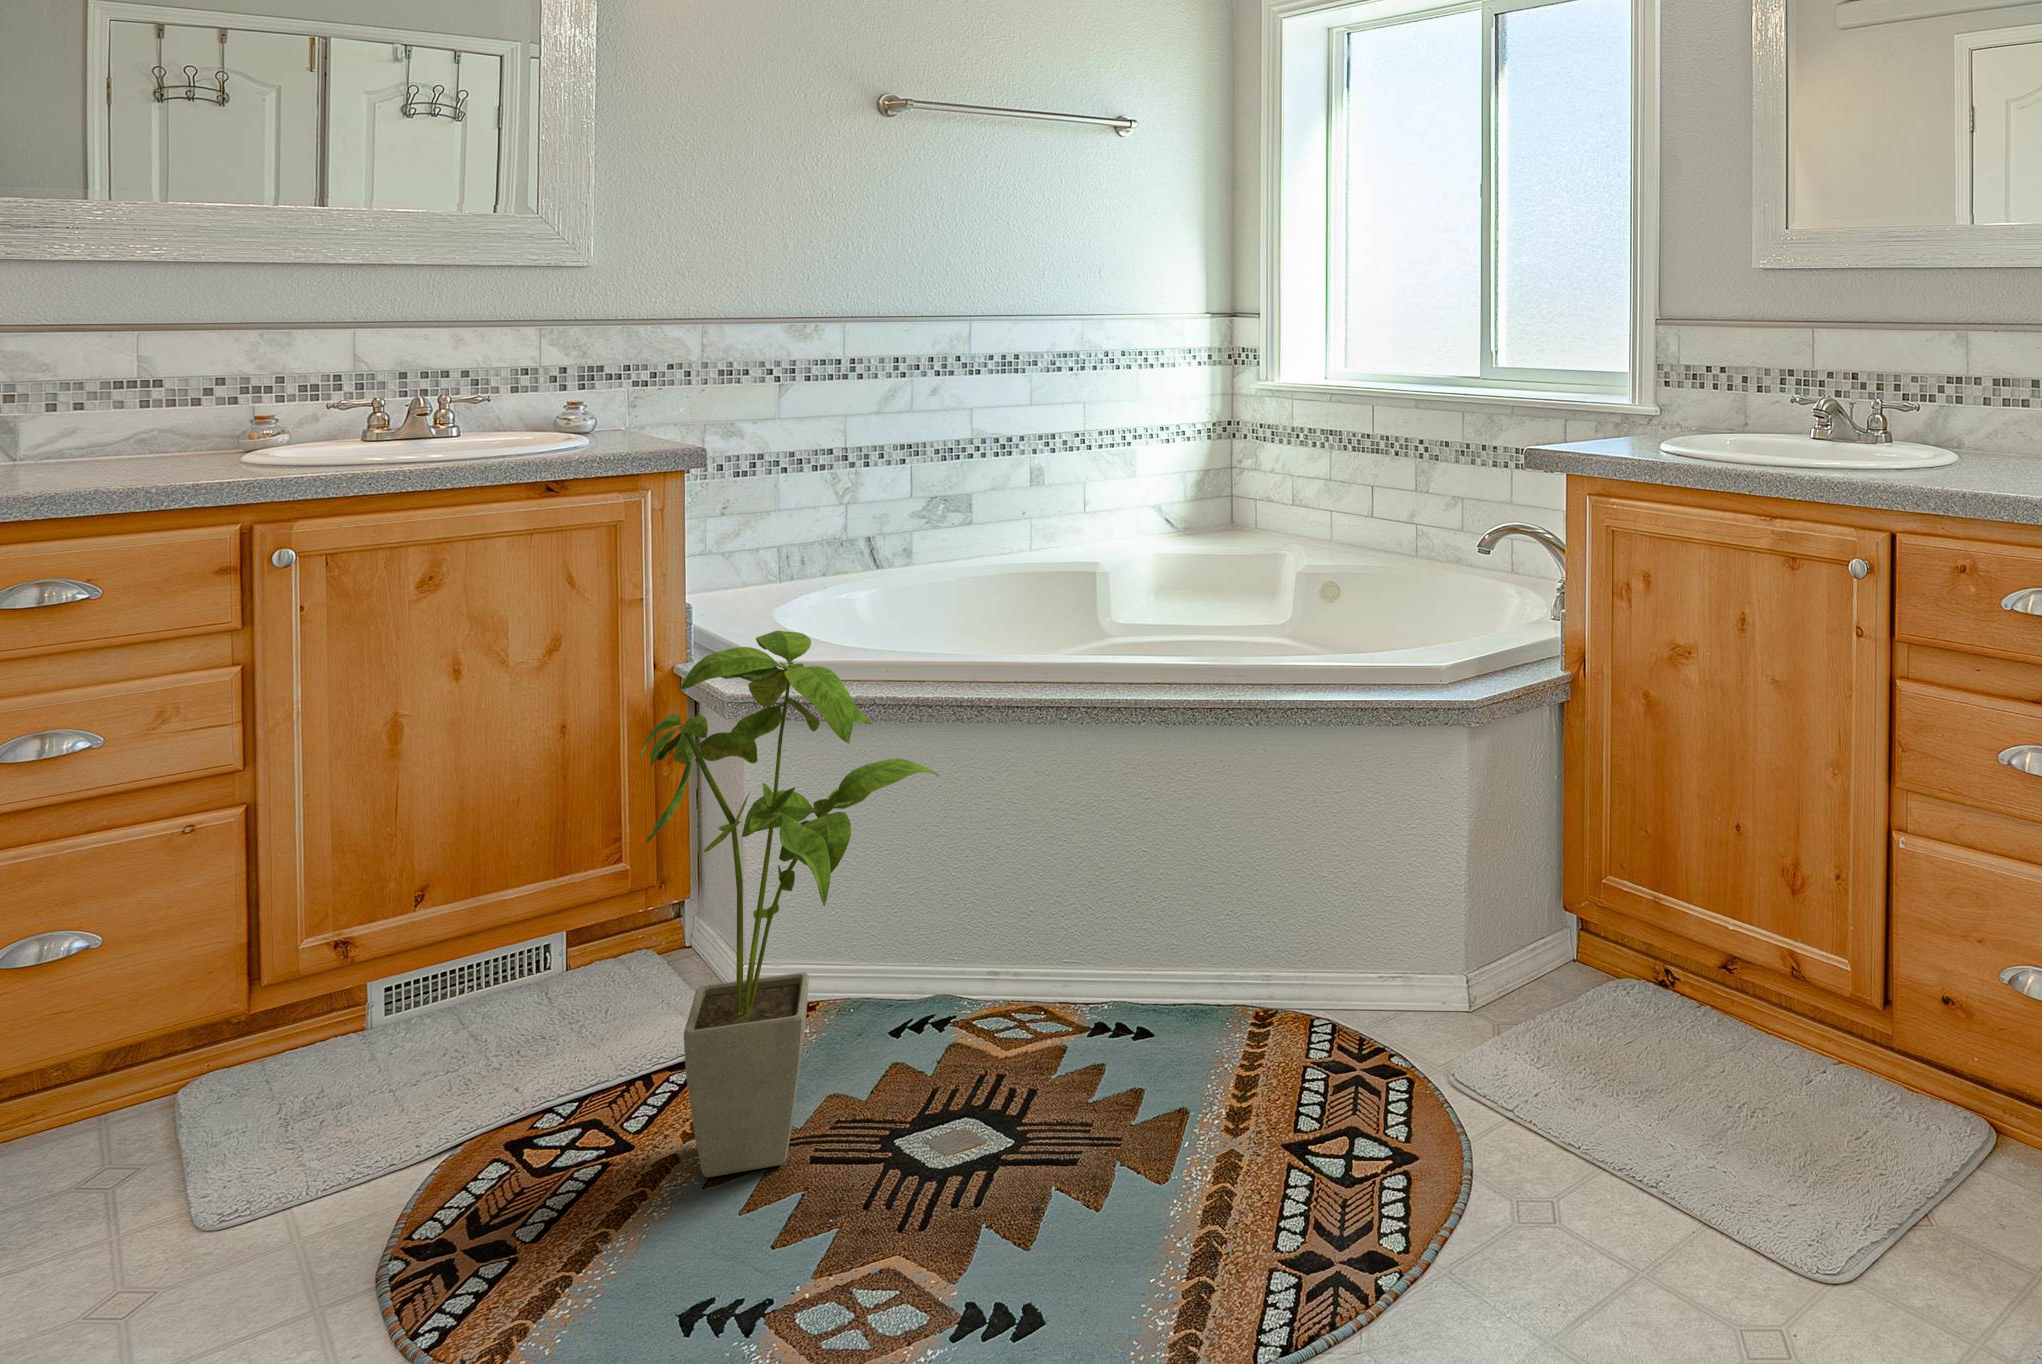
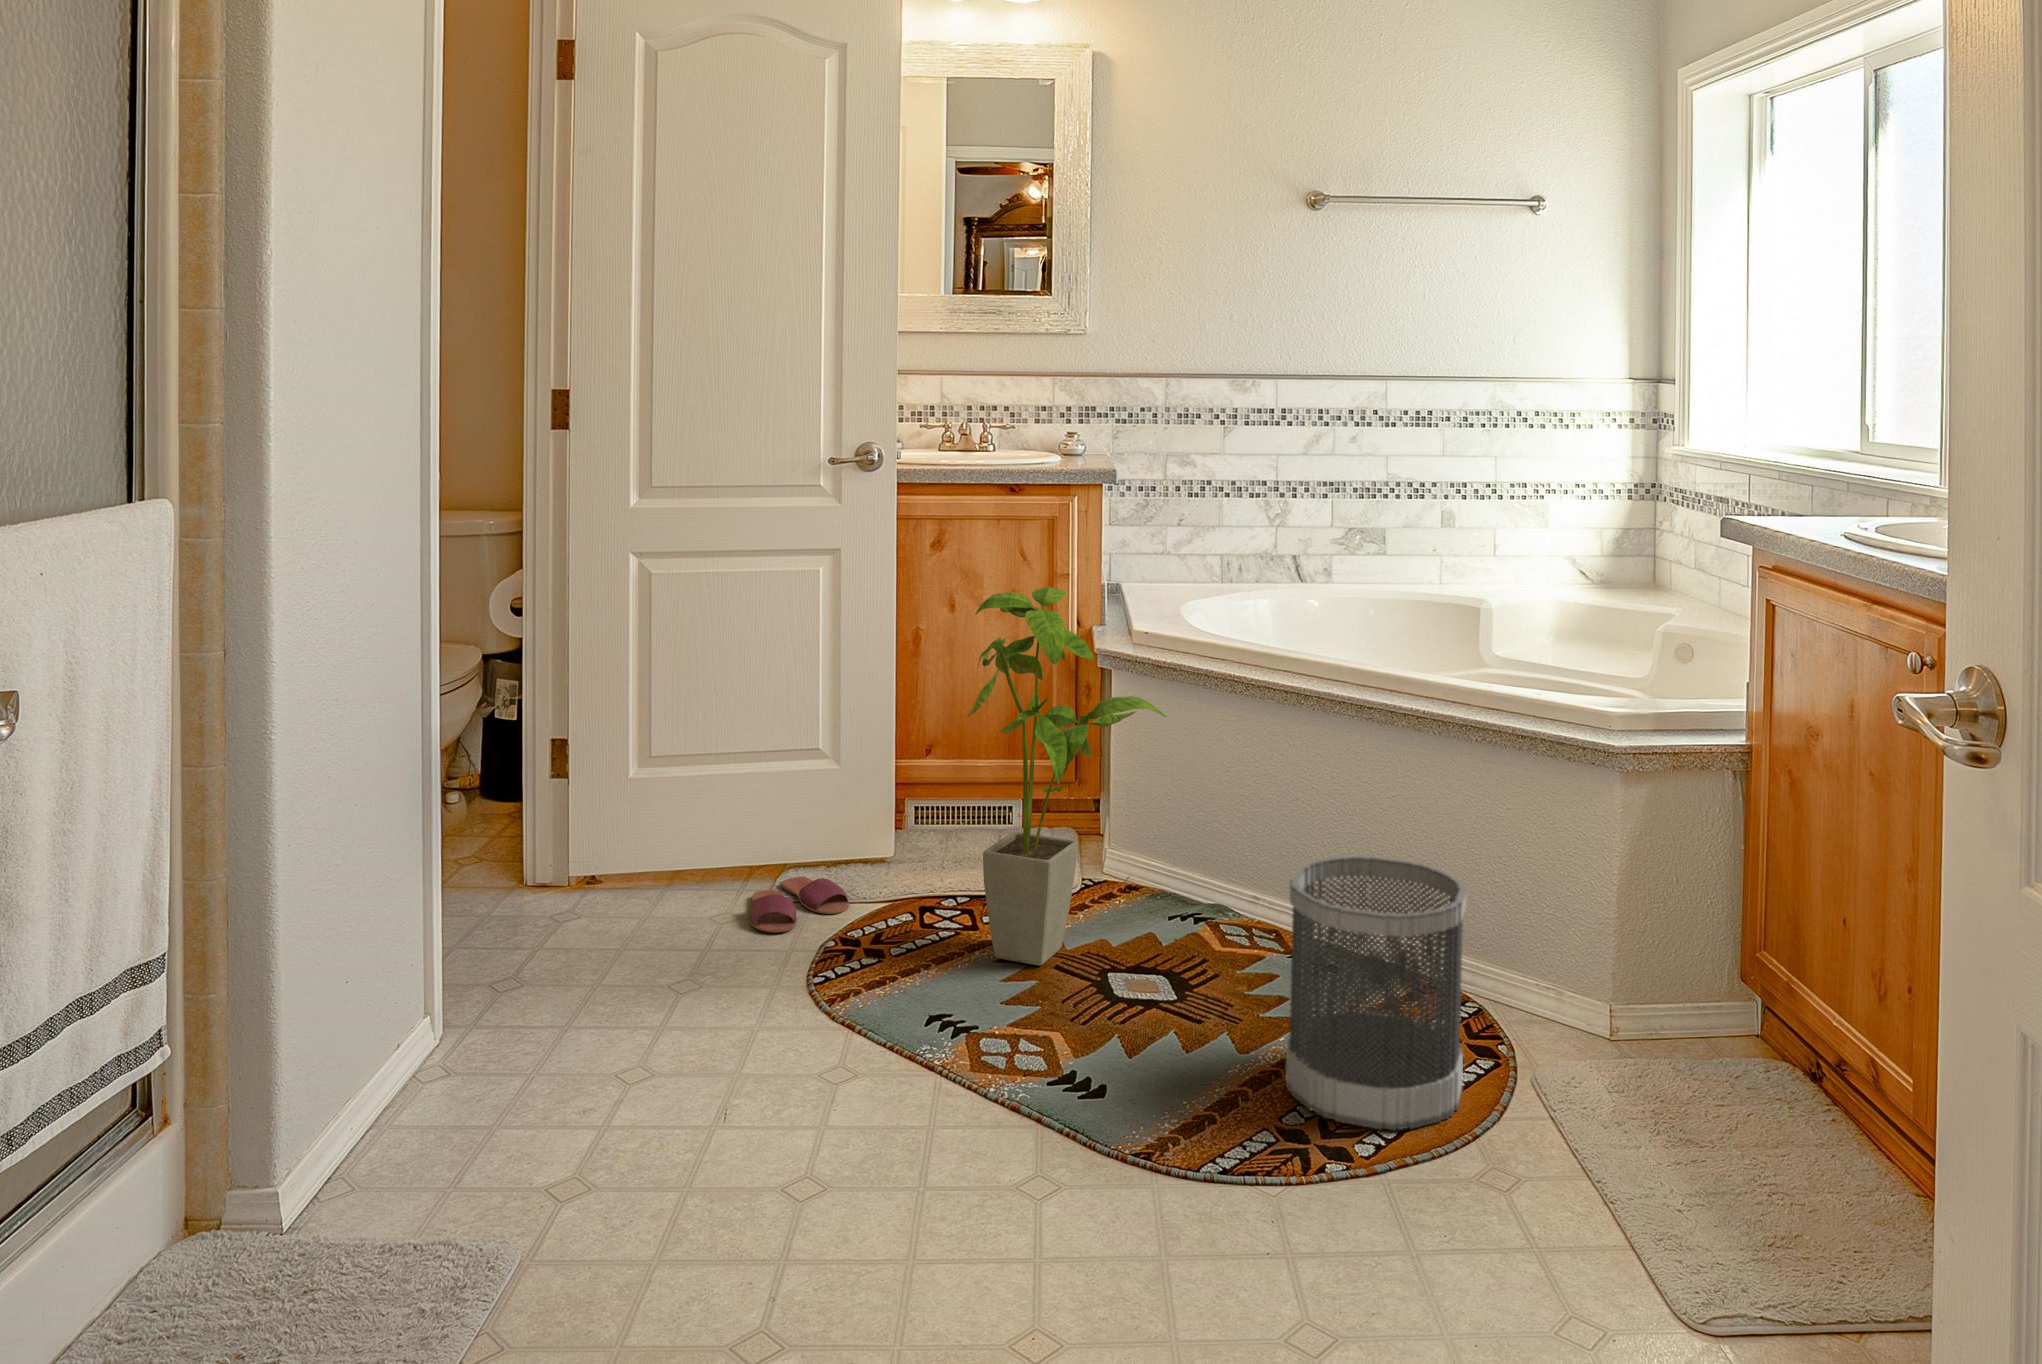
wastebasket: none [1222,884,1435,1226] -> present [1286,856,1467,1130]
slippers: none [156,1153,370,1291] -> present [750,877,849,933]

